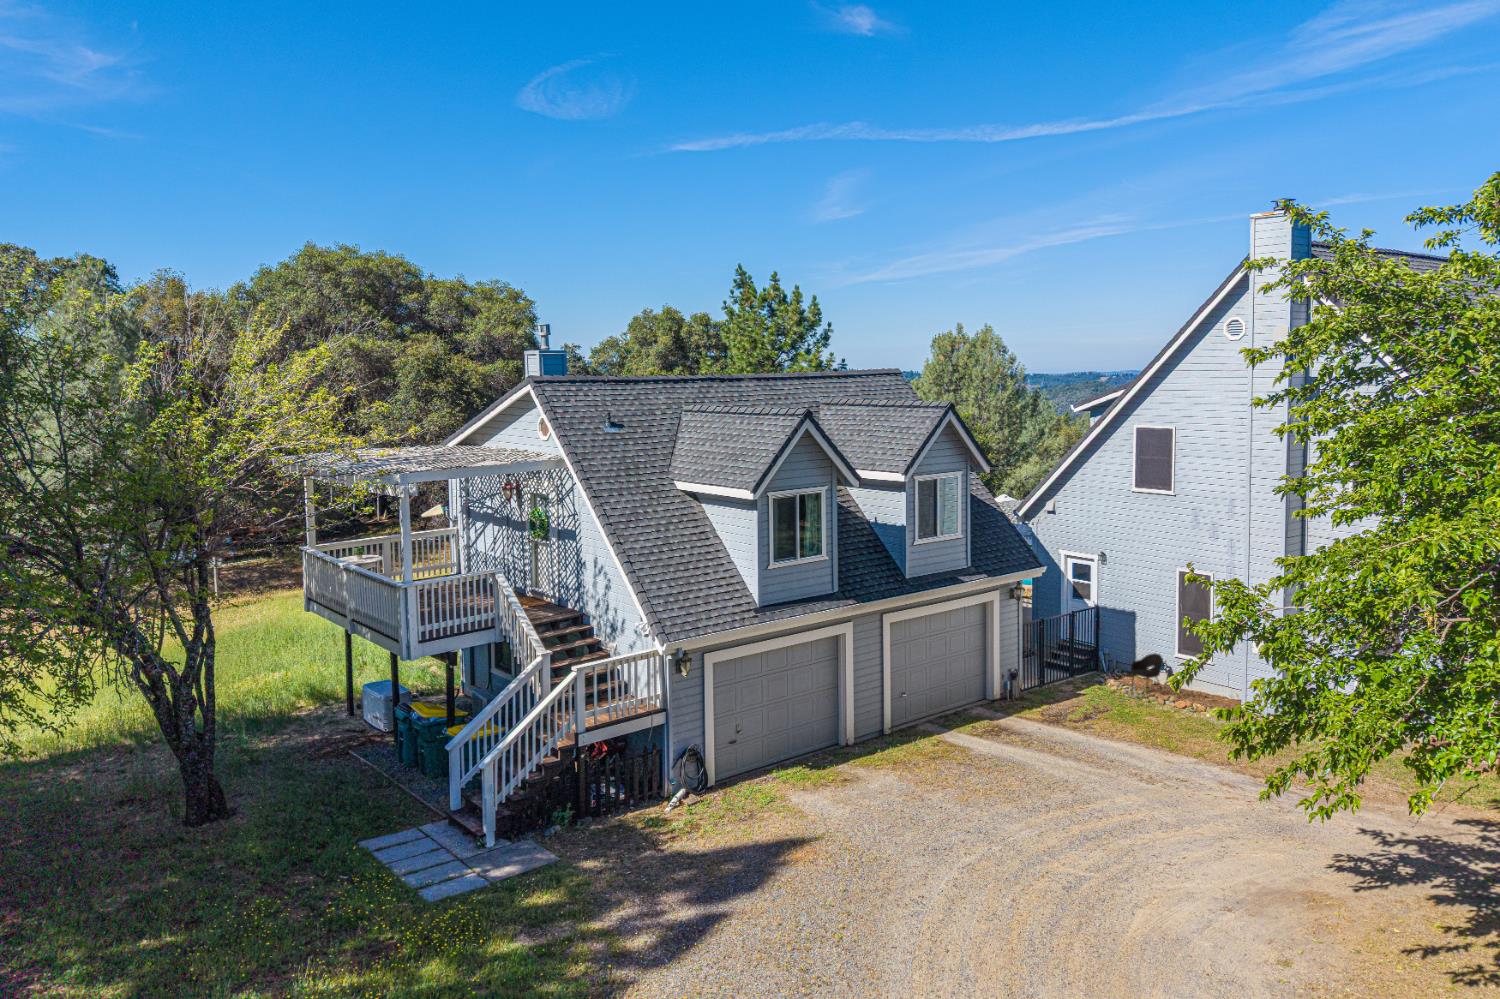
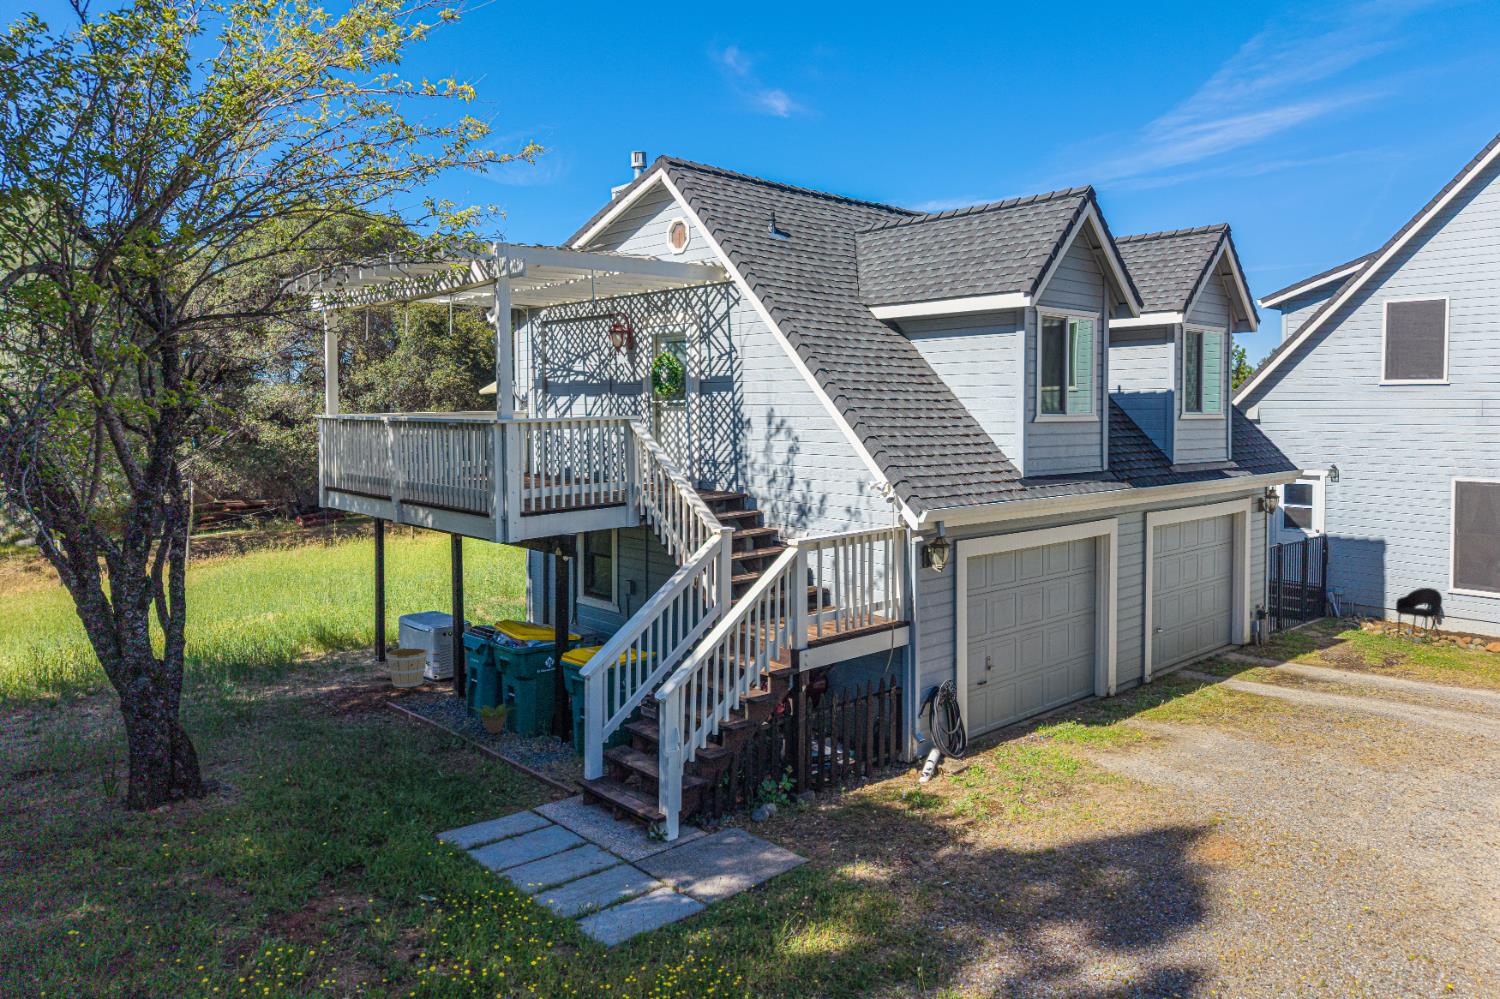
wooden bucket: none [351,711,380,740] -> present [386,648,428,688]
decorative plant: none [395,757,426,777] -> present [474,704,512,733]

